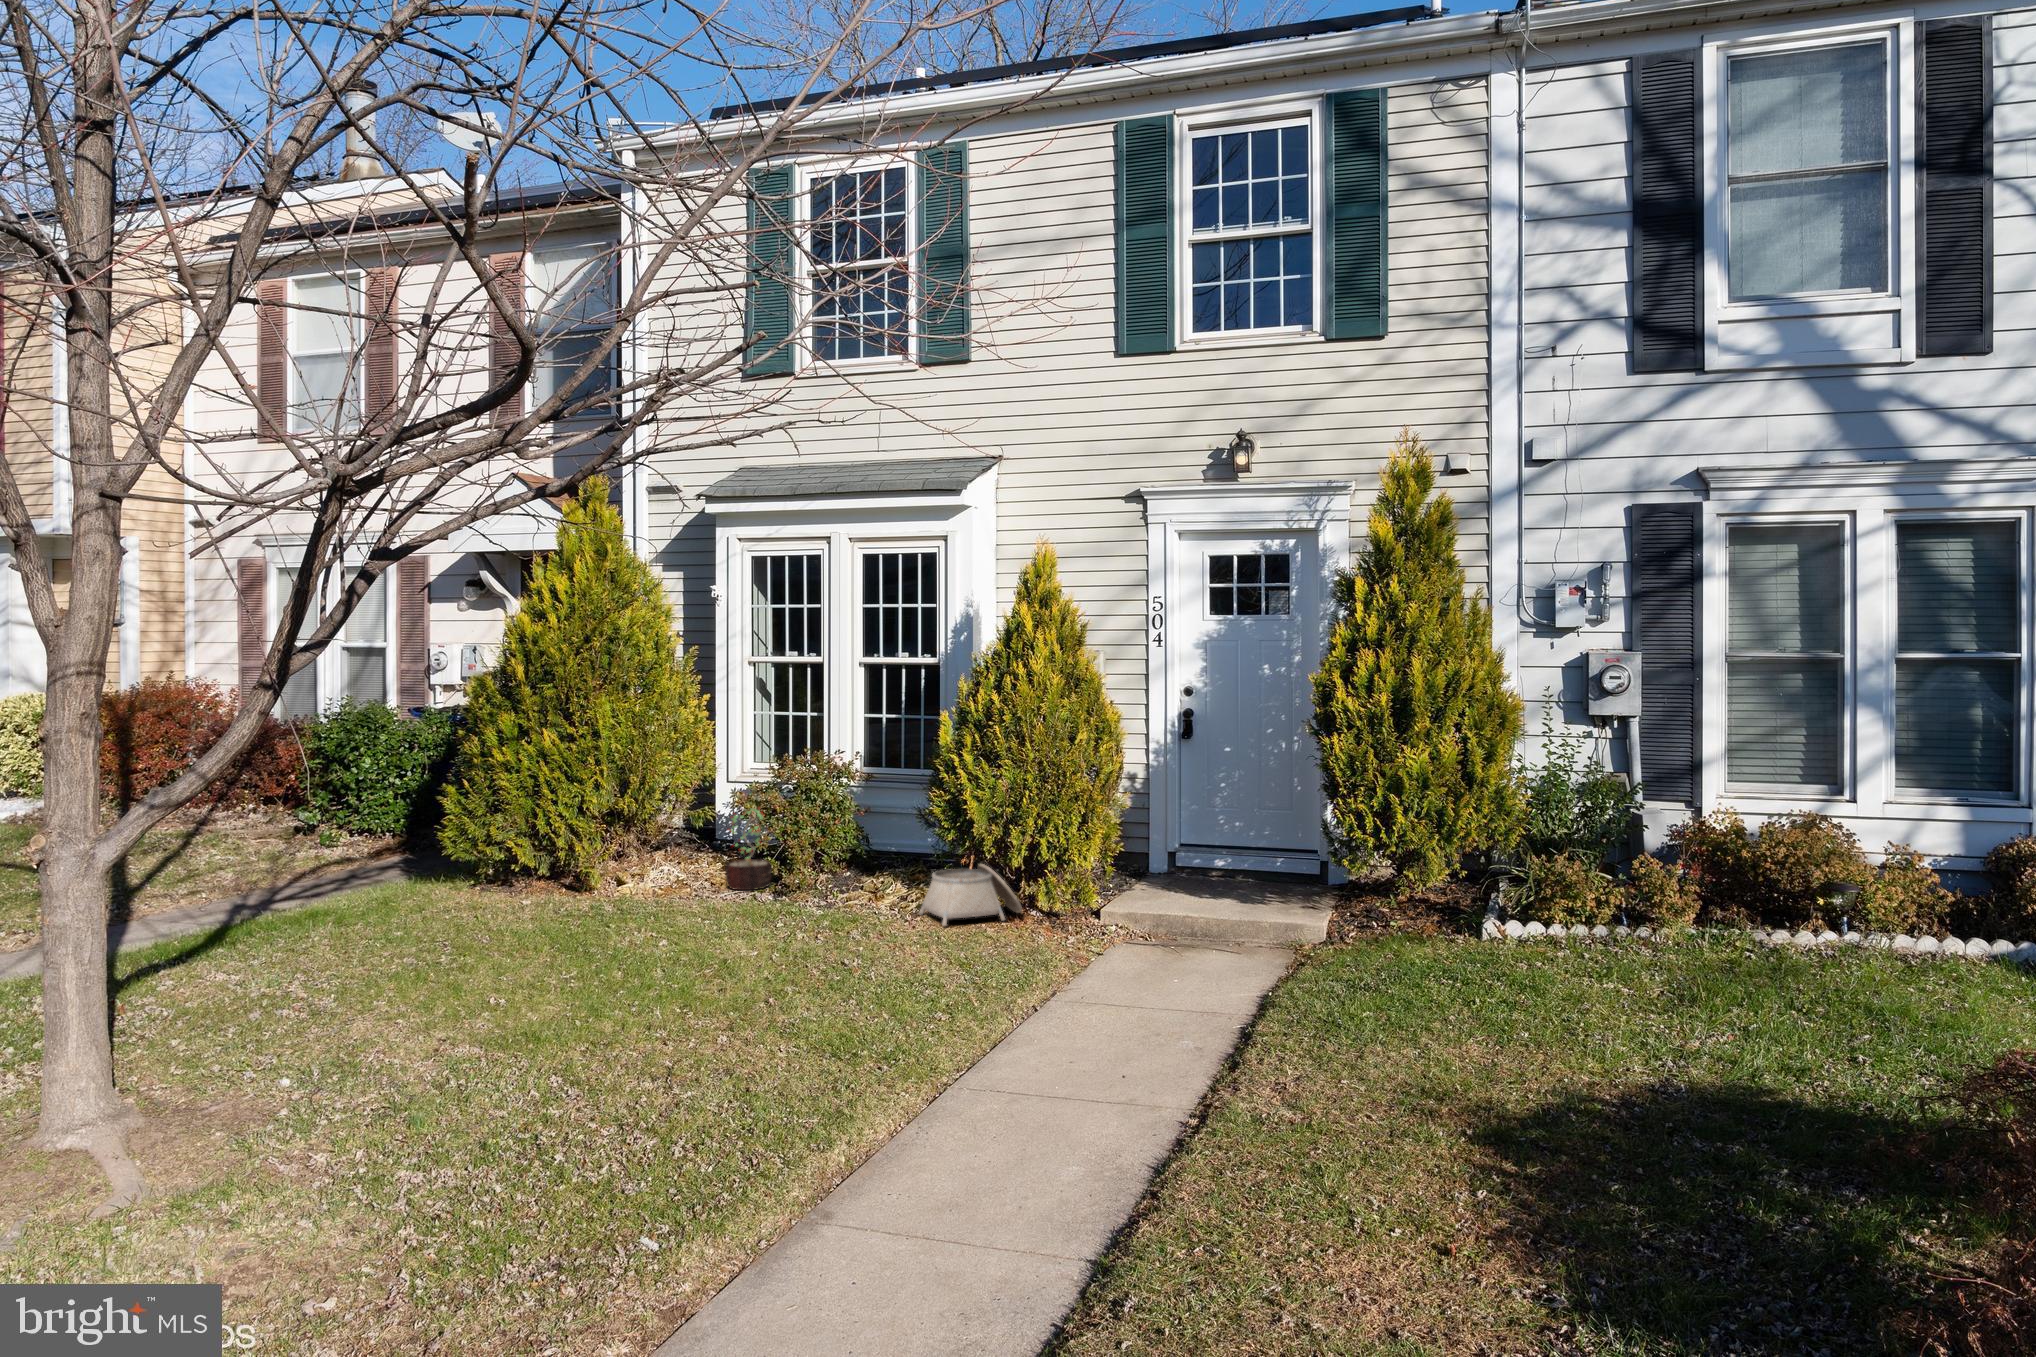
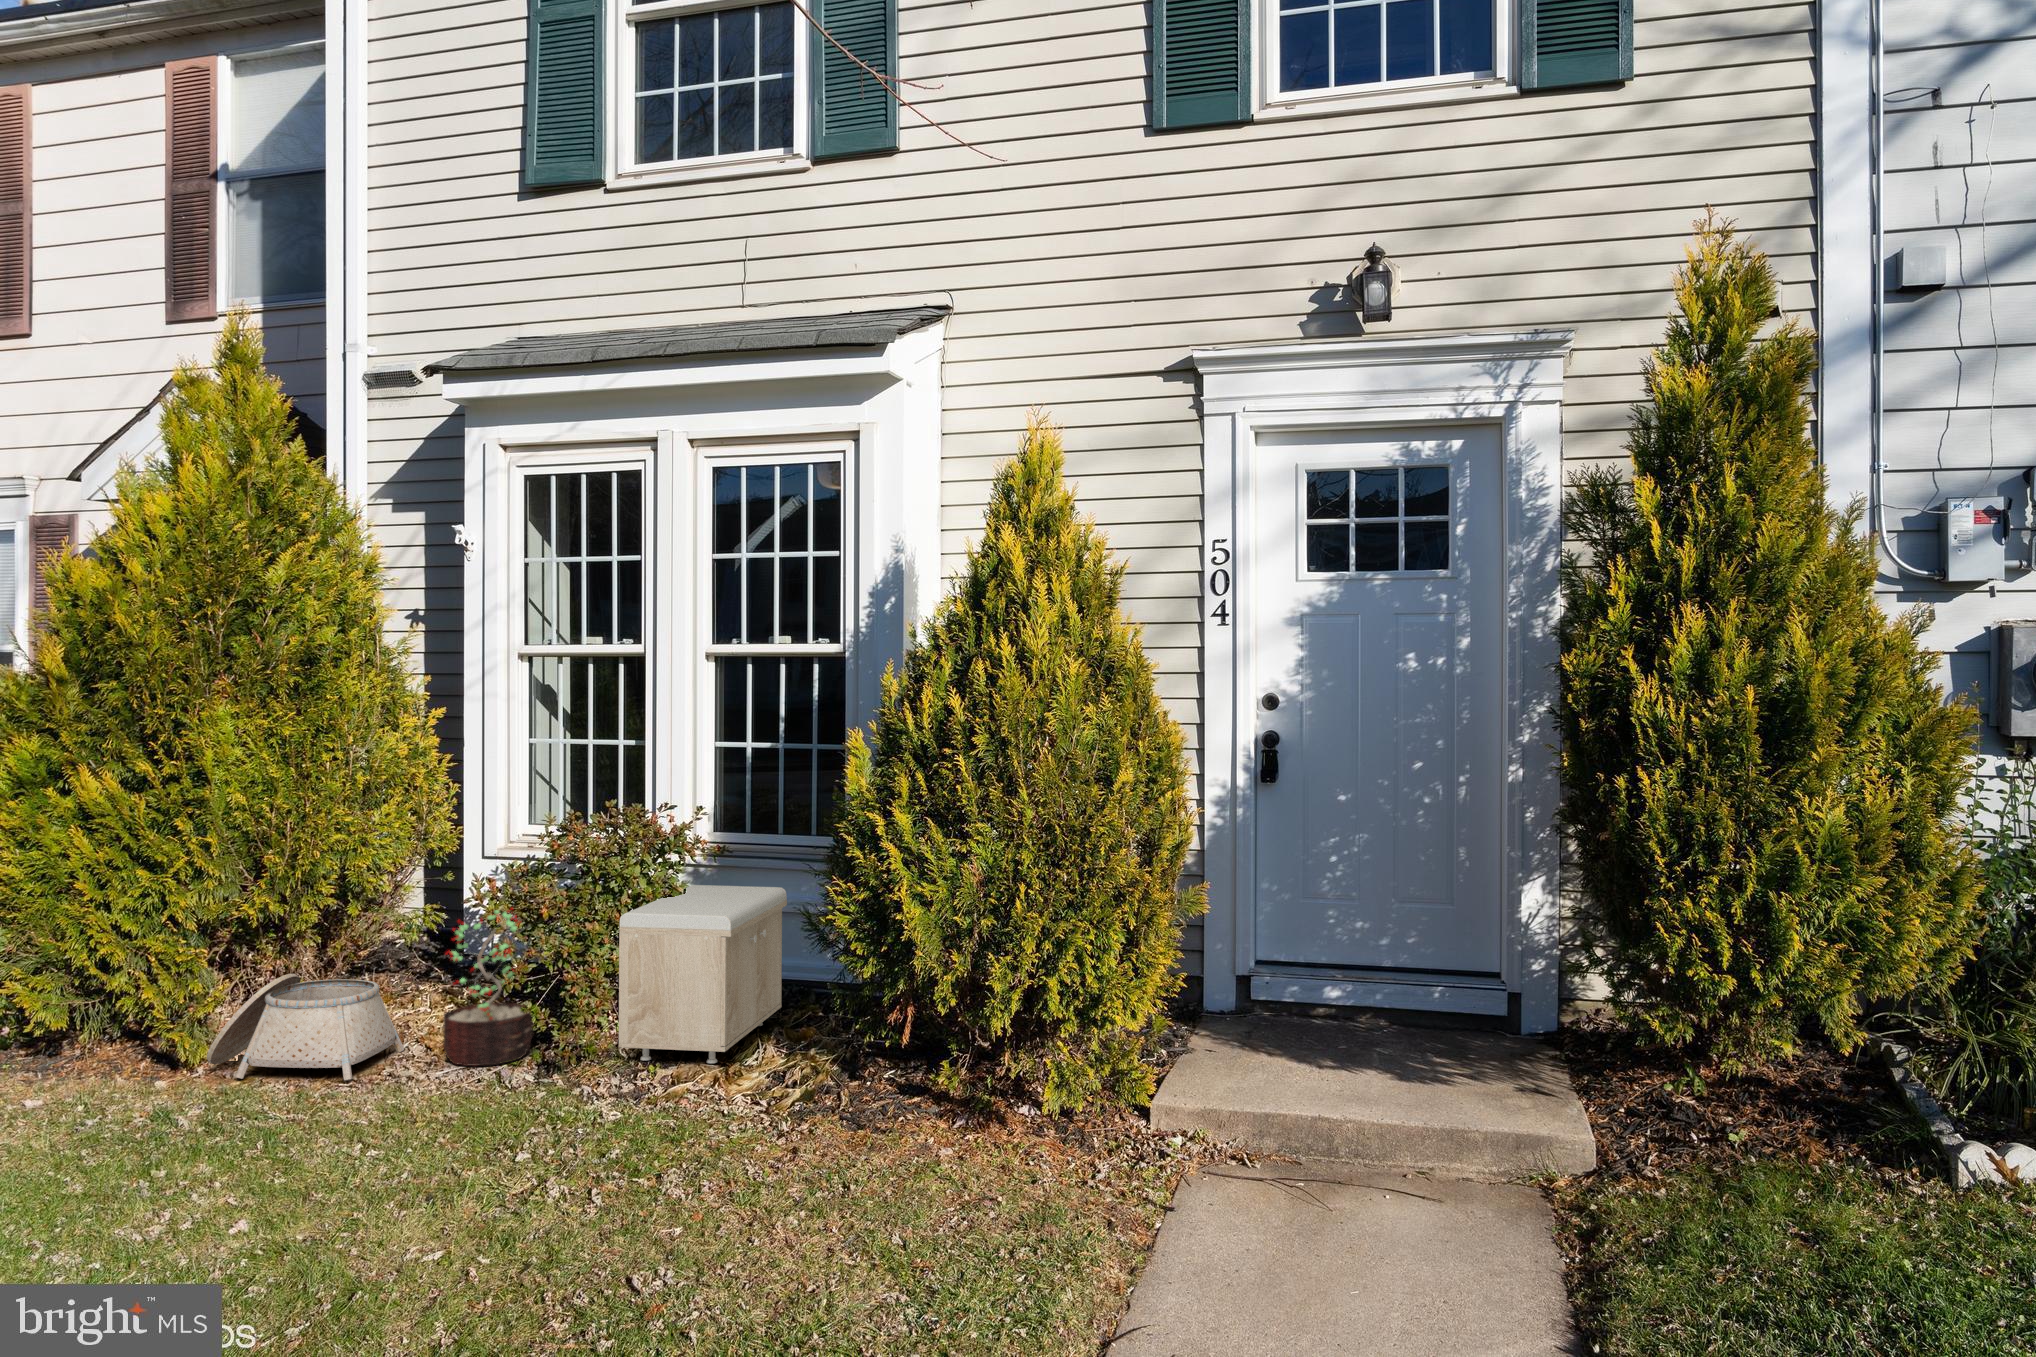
storage bench: none [819,797,908,890] -> present [619,885,787,1063]
basket: present [920,864,1022,926] -> present [207,974,404,1081]

